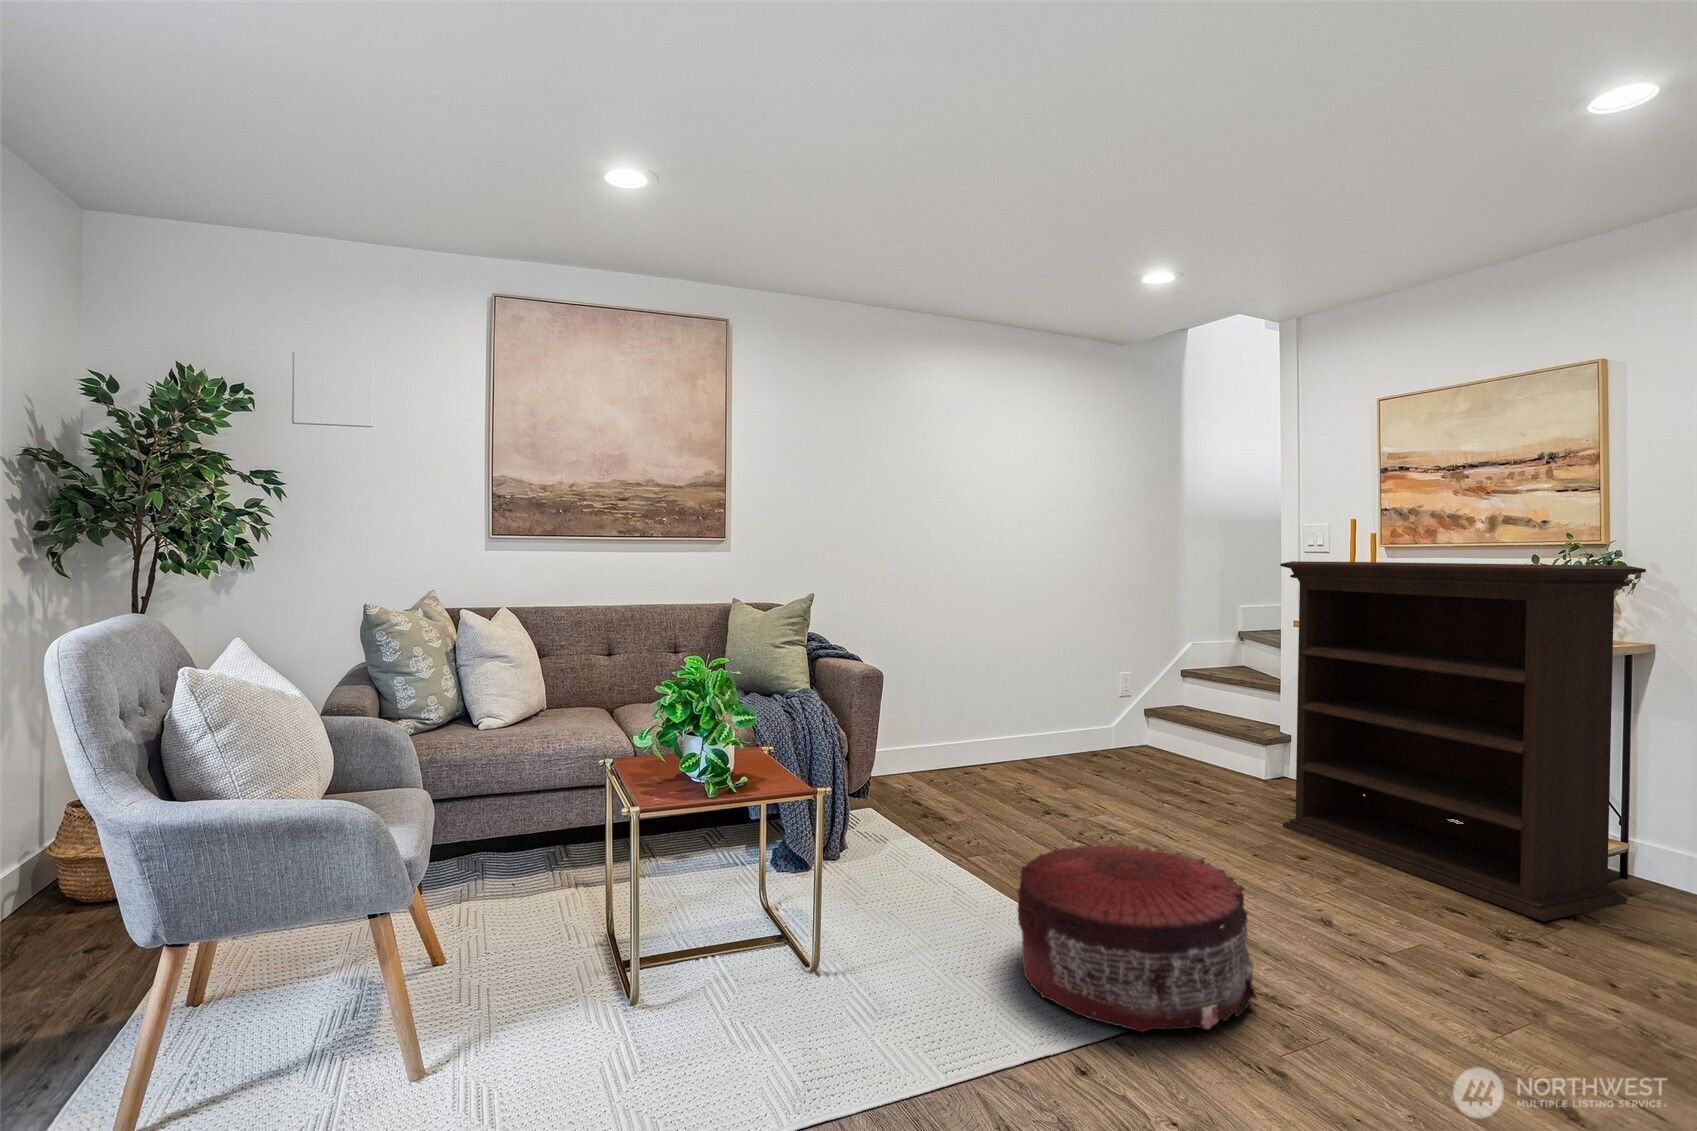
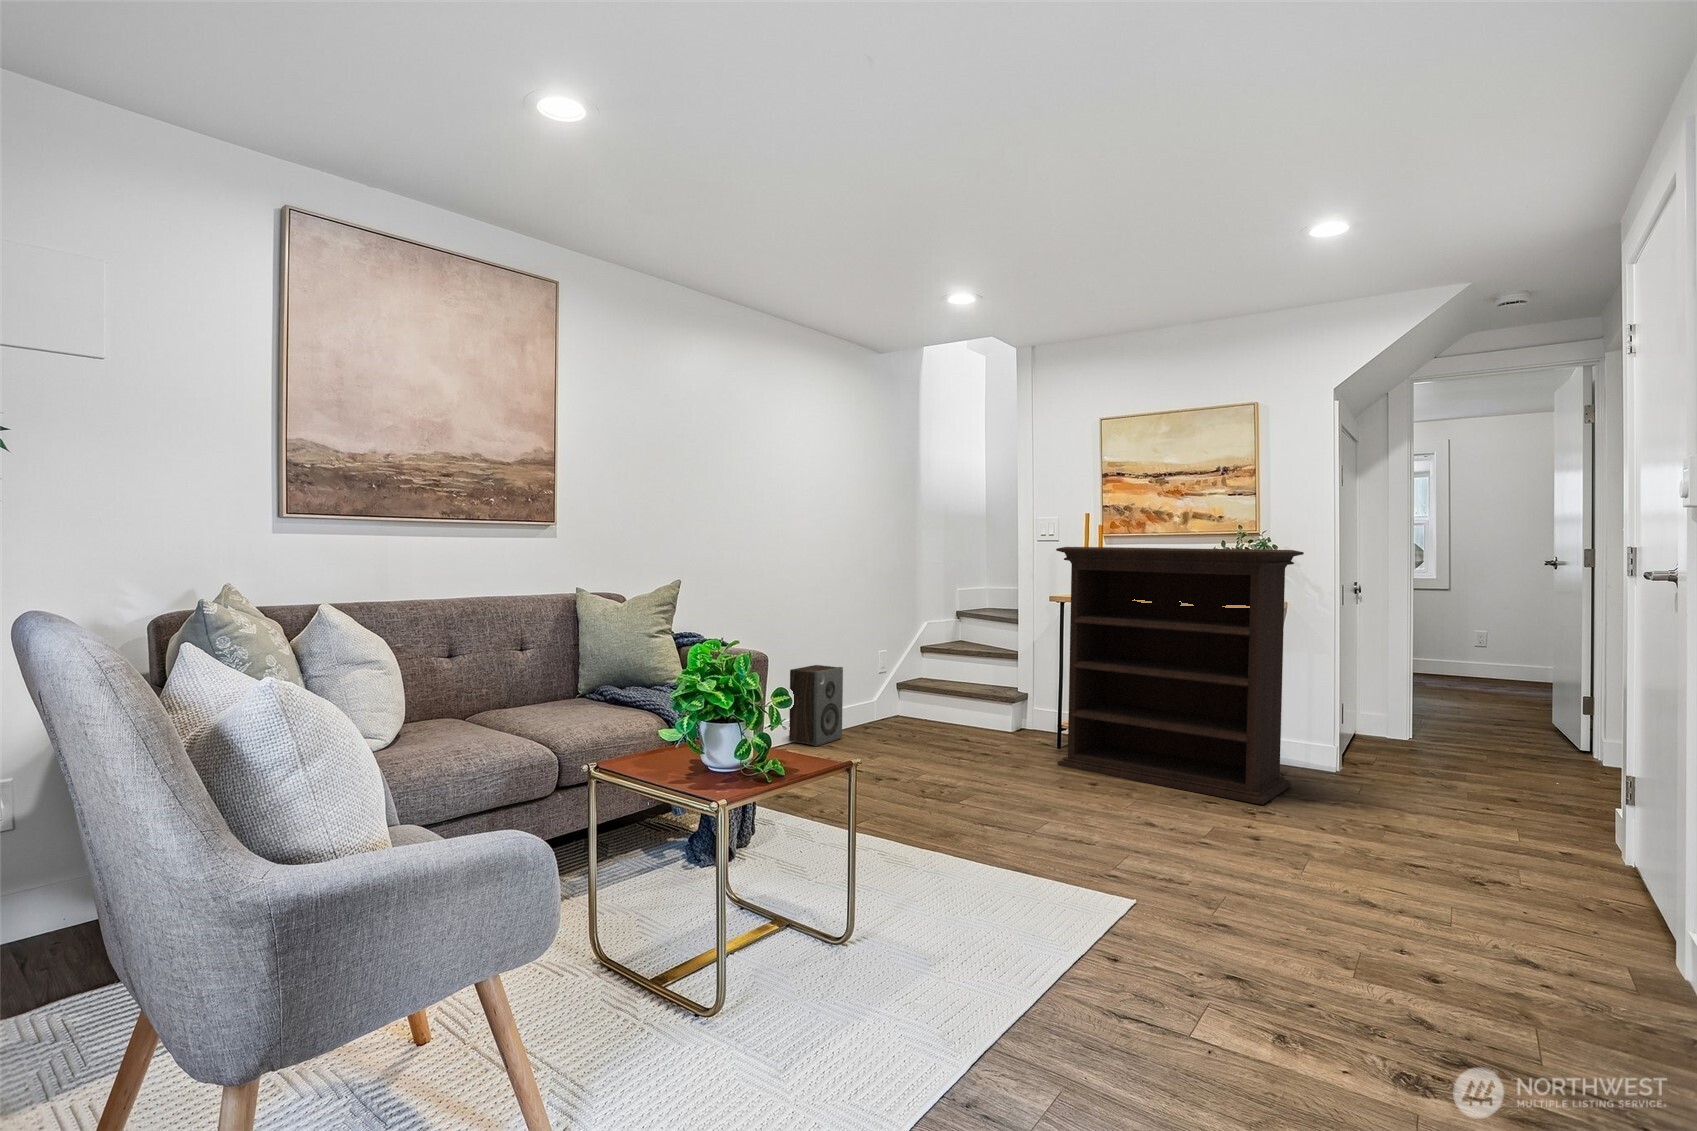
speaker: none [994,686,1054,771] -> present [789,665,843,746]
pouf: present [1017,842,1257,1032] -> none [984,783,1173,924]

